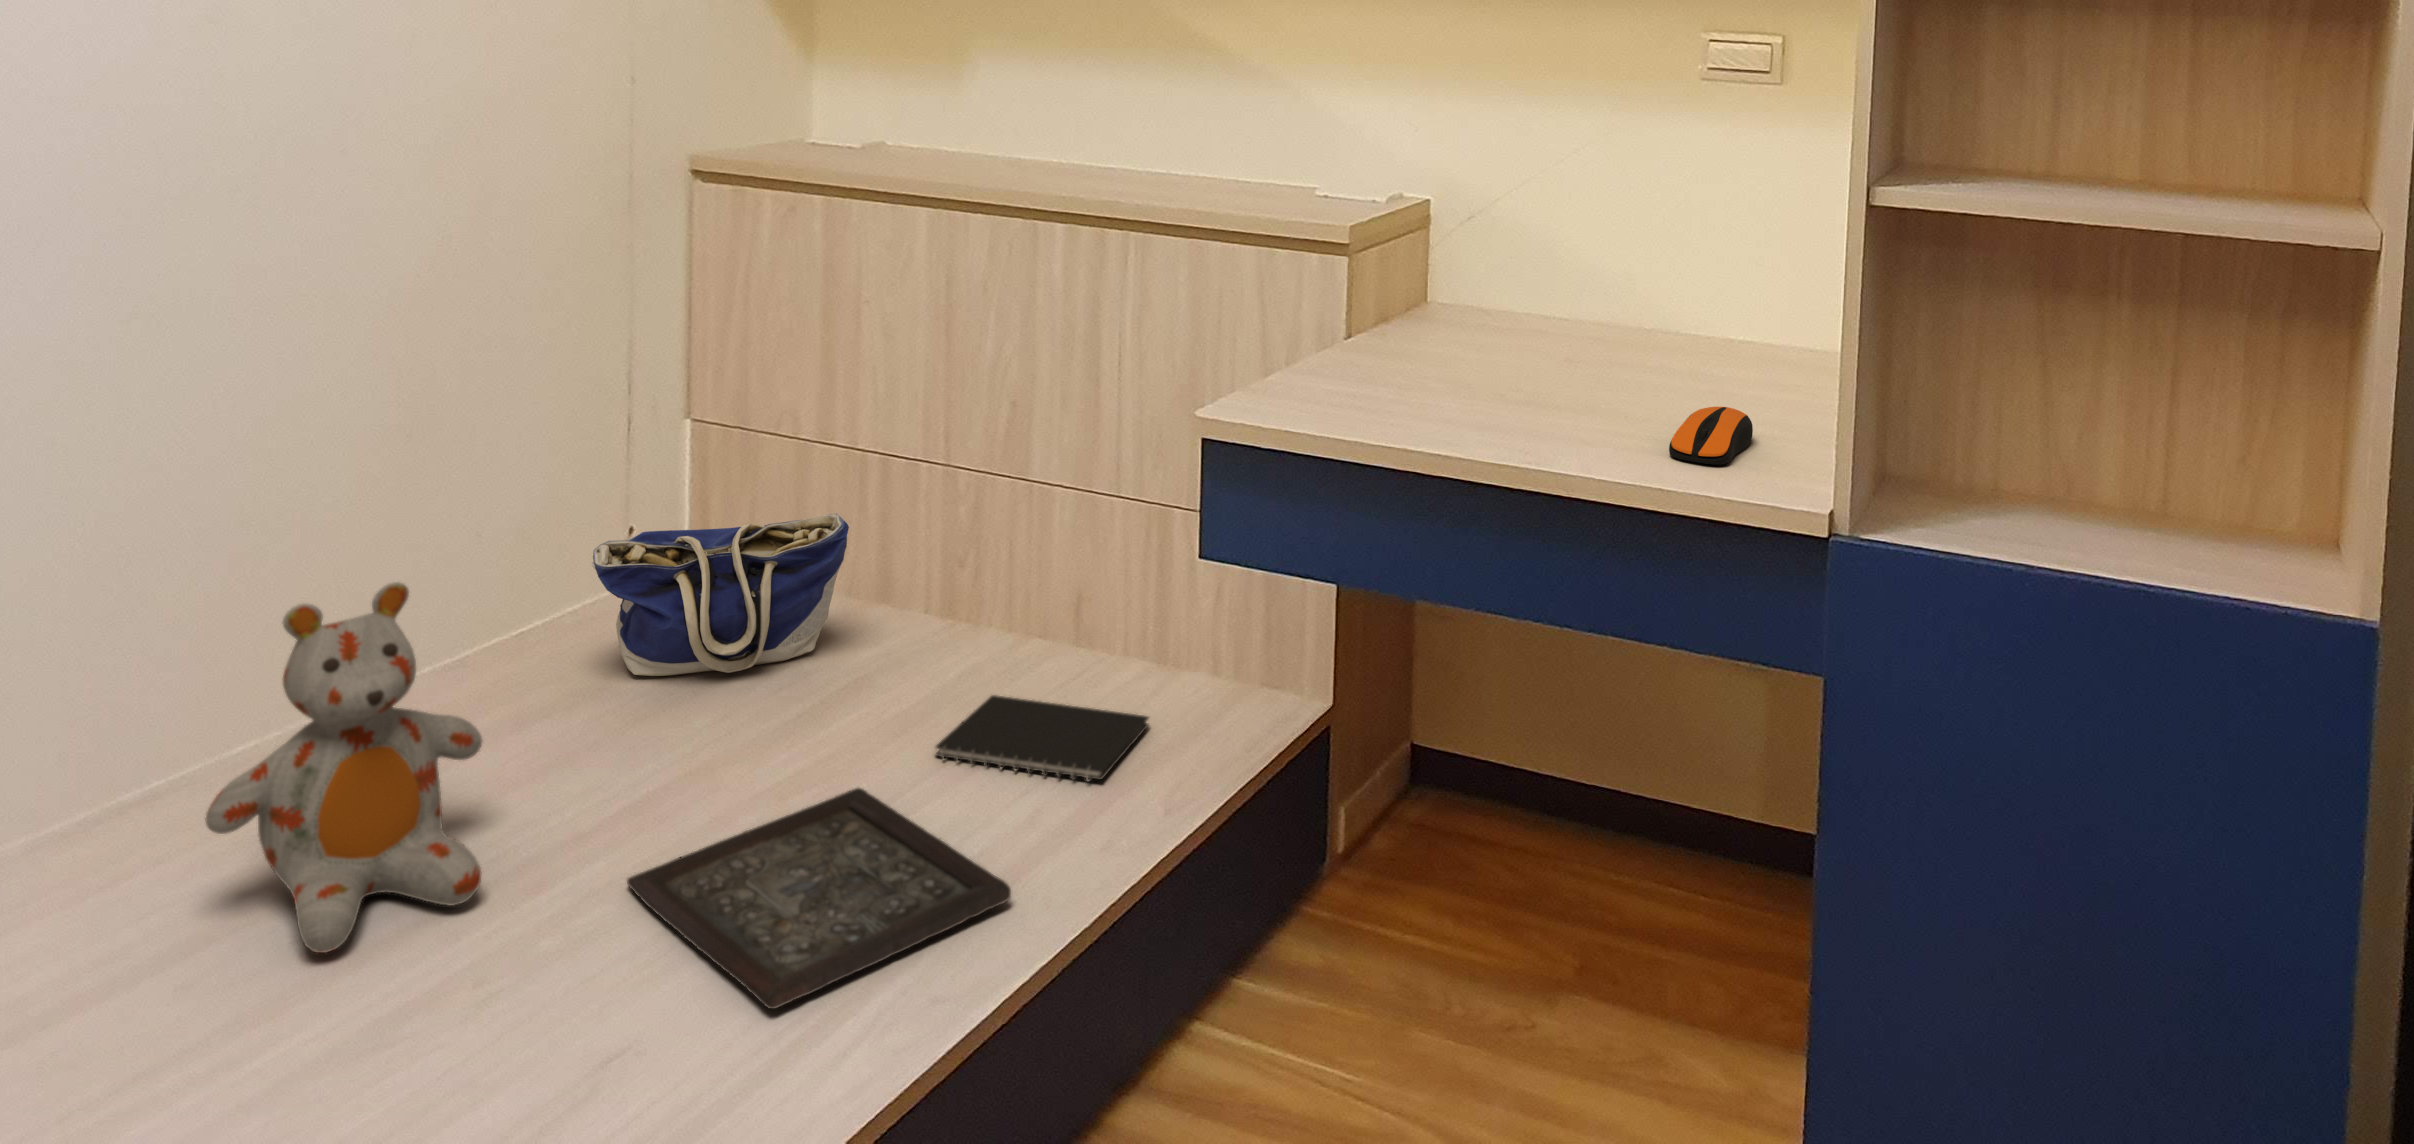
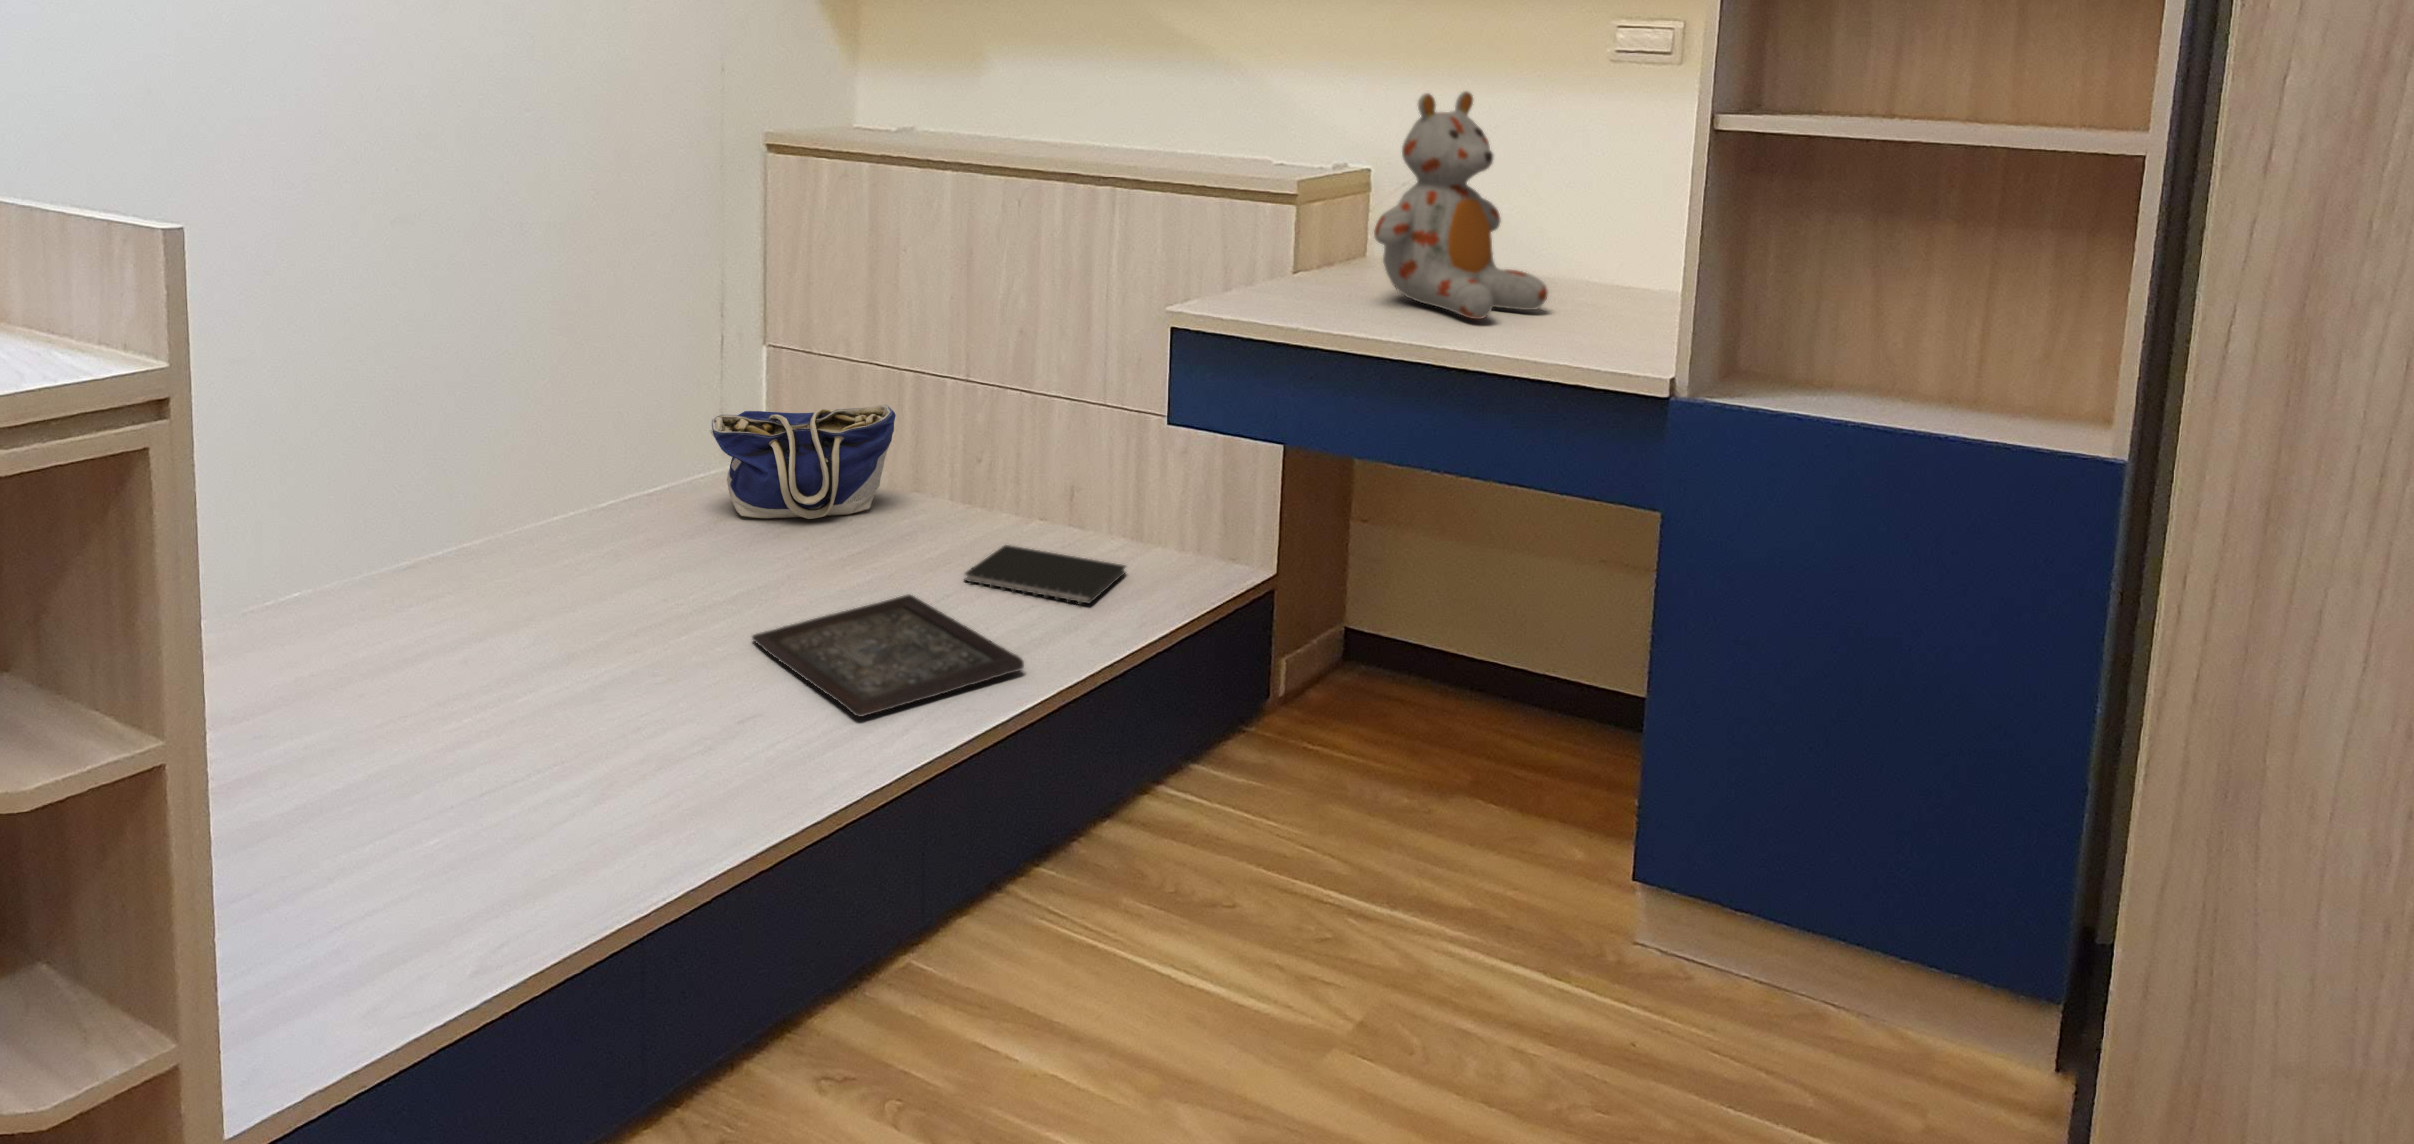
computer mouse: present [1669,407,1753,464] -> none [1551,324,1626,365]
stuffed bear: present [205,582,483,953] -> present [1374,91,1548,319]

